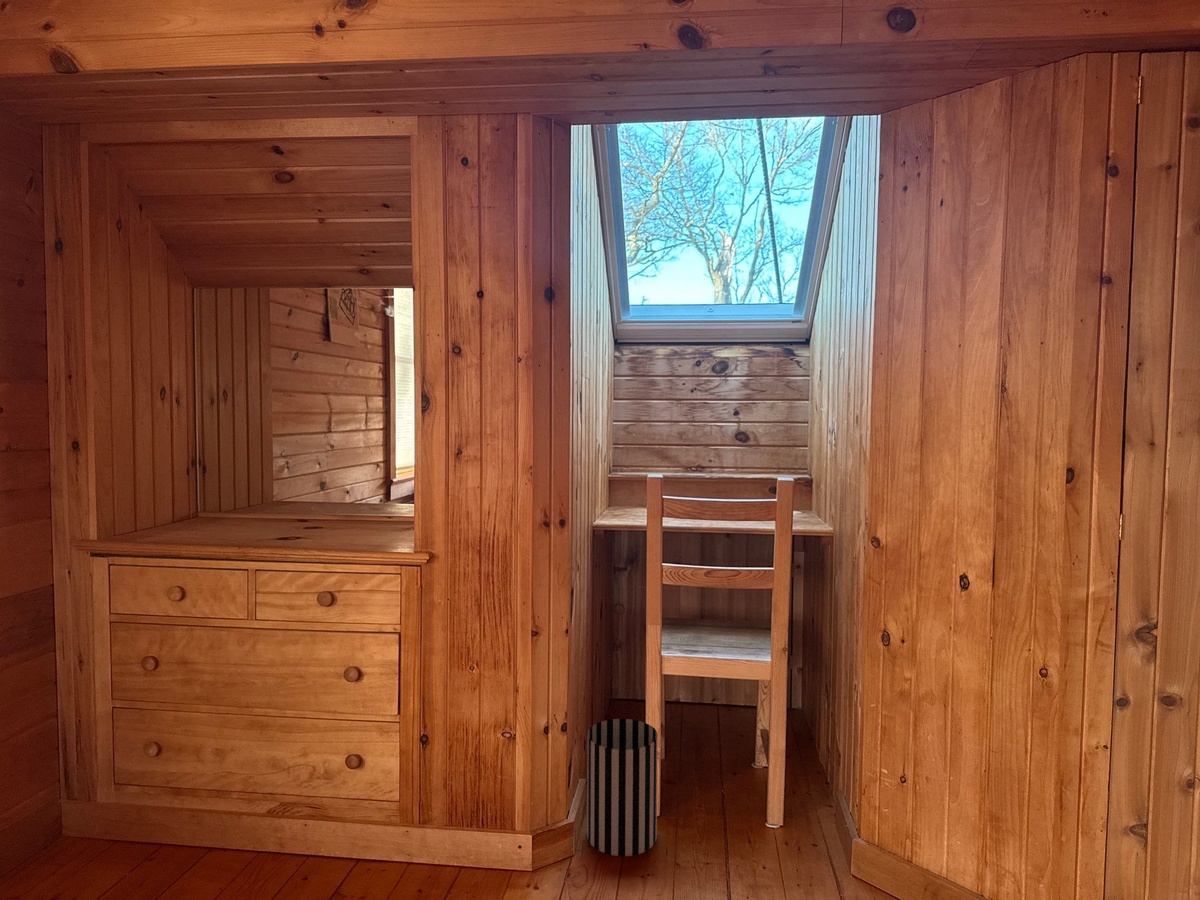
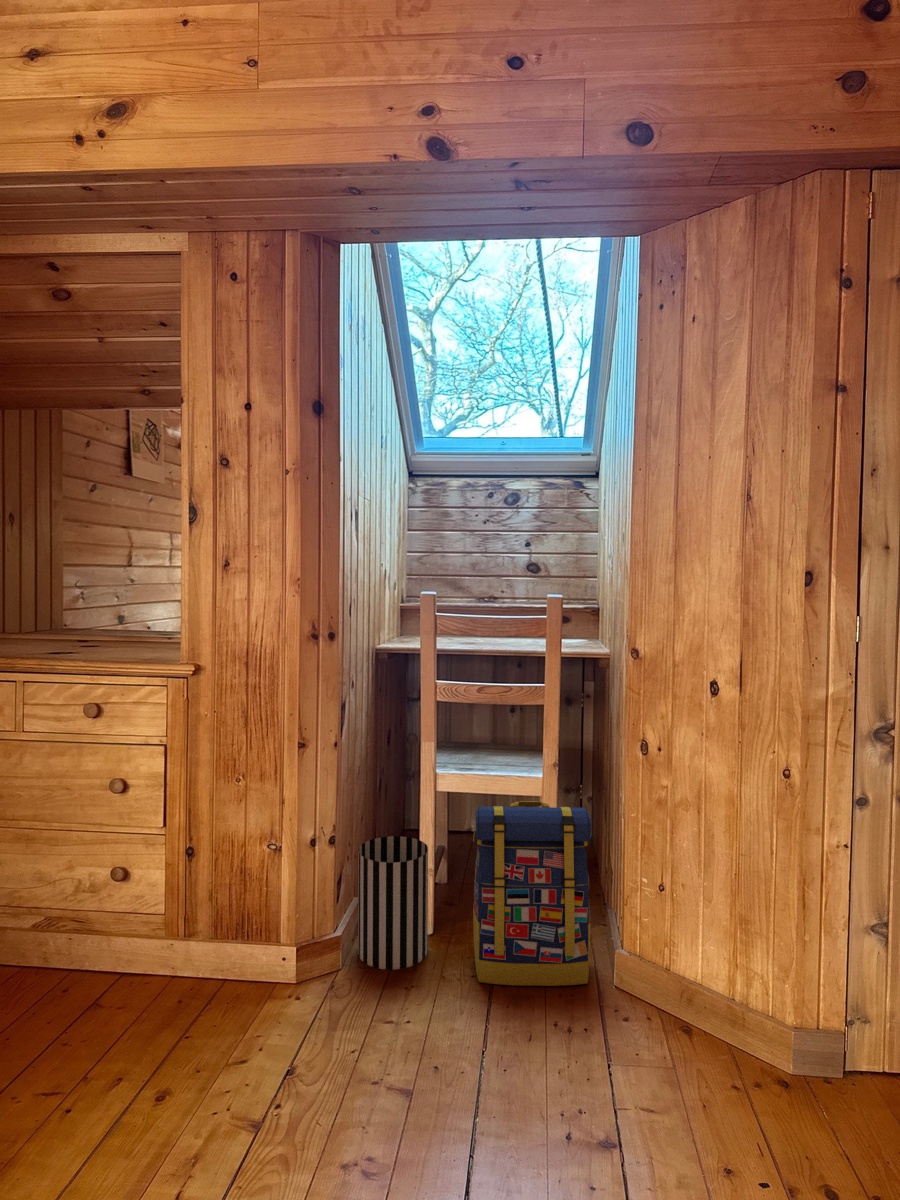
backpack: none [703,686,827,875] -> present [473,801,591,986]

